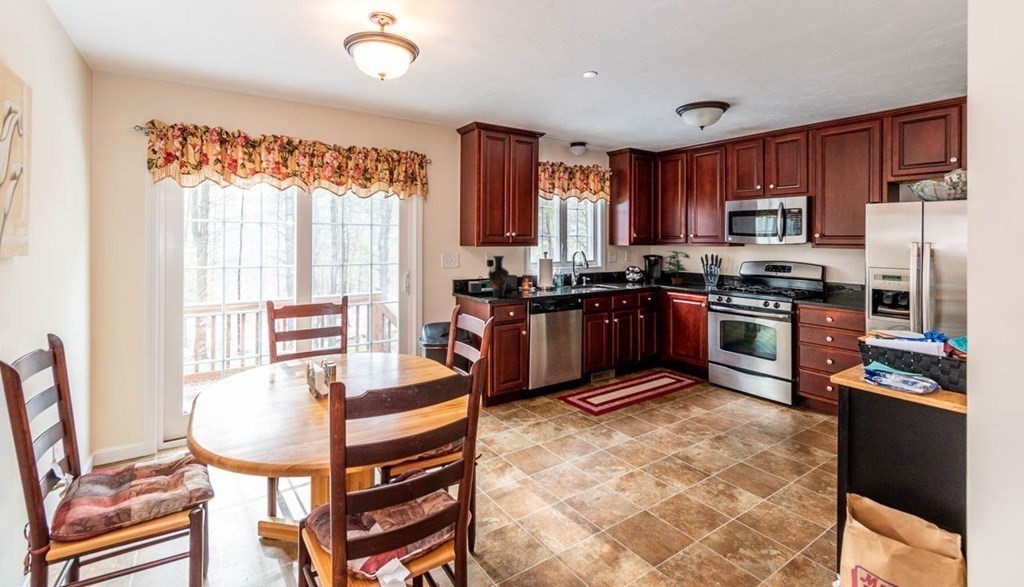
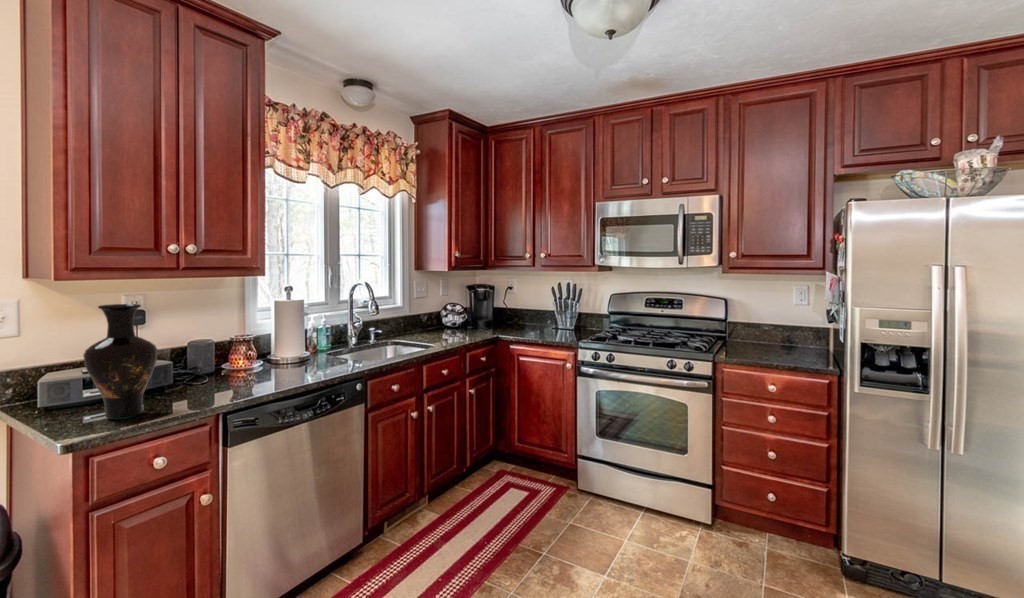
potted plant: present [664,251,690,284] -> none [498,278,540,330]

